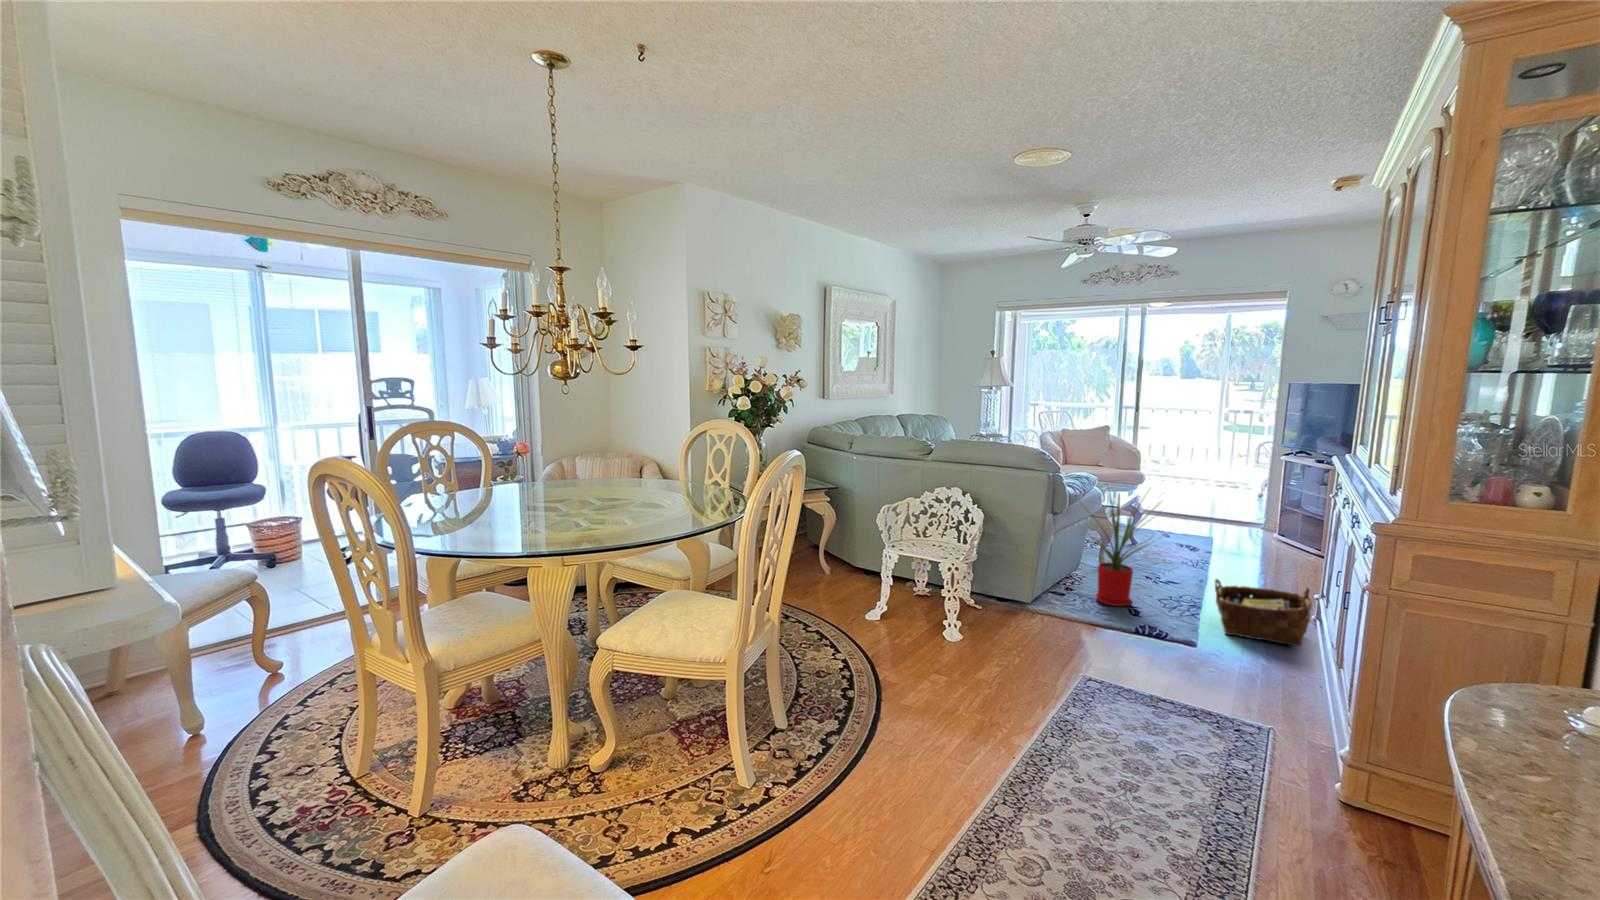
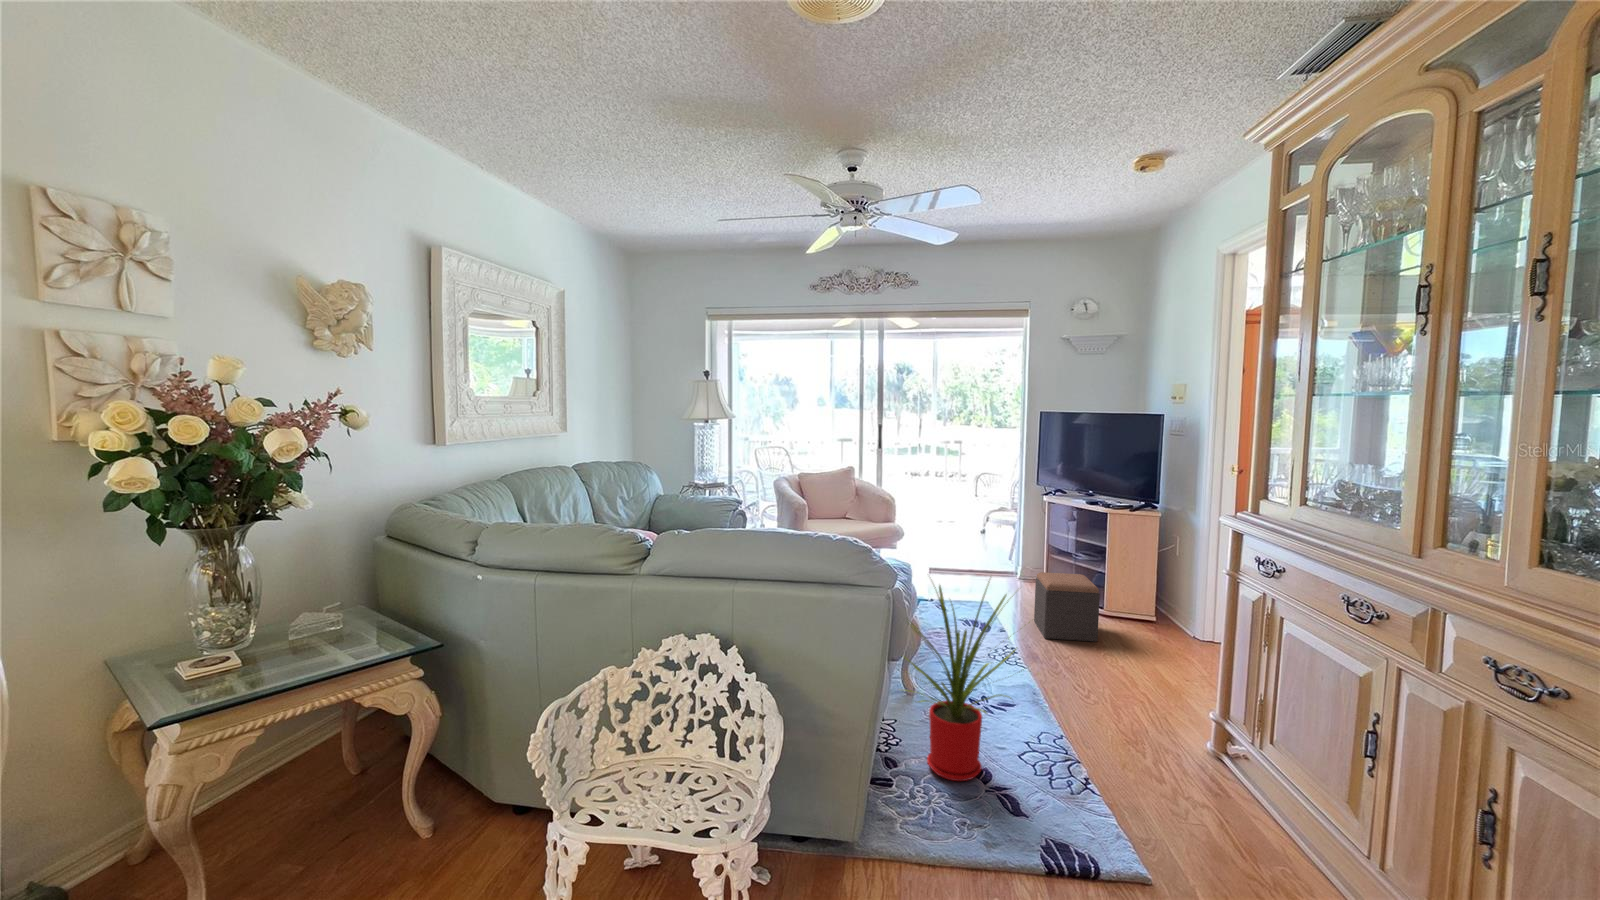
footstool: none [1248,514,1303,571] -> present [1034,572,1100,642]
woven basket: present [1215,579,1312,646] -> none [1098,714,1241,817]

